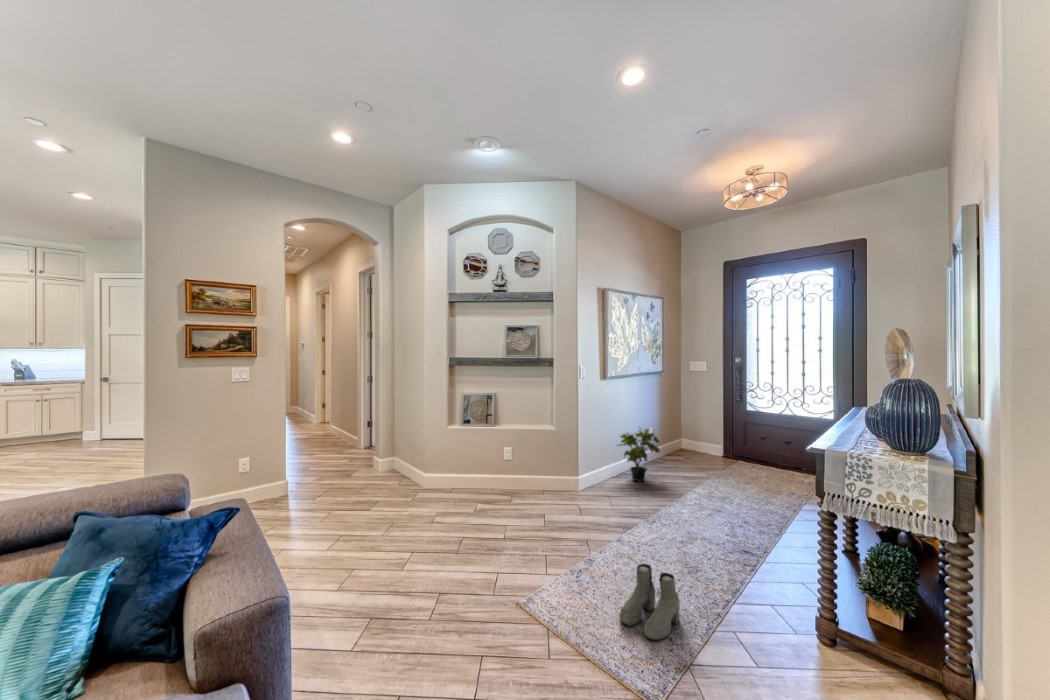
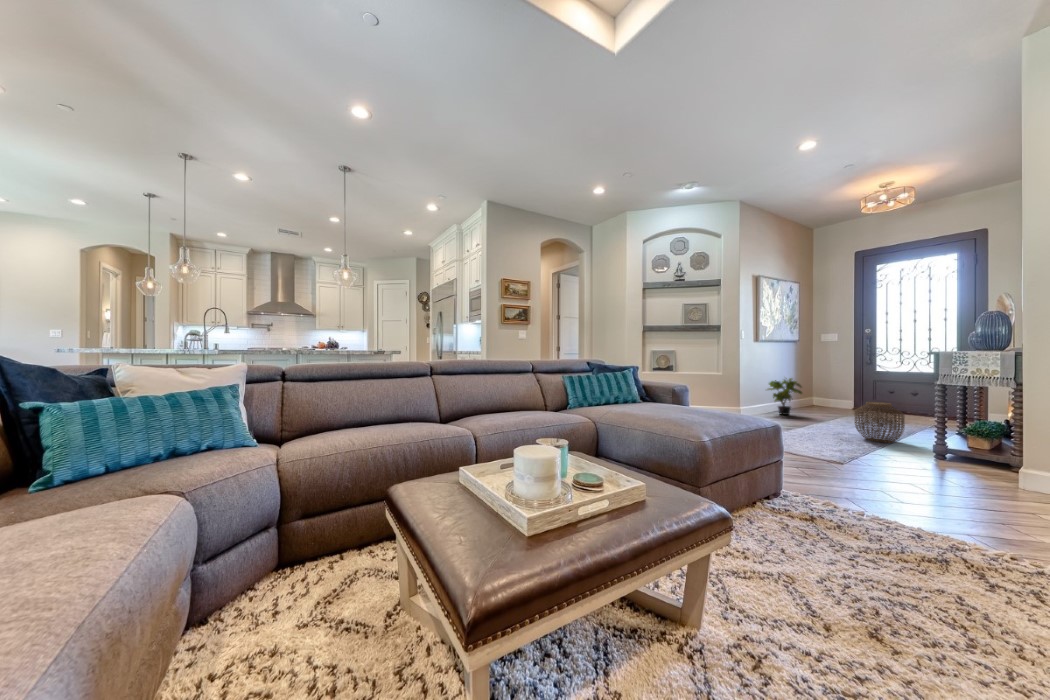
woven basket: none [710,496,776,569] -> present [855,402,905,443]
boots: present [620,564,680,640] -> none [803,423,841,453]

